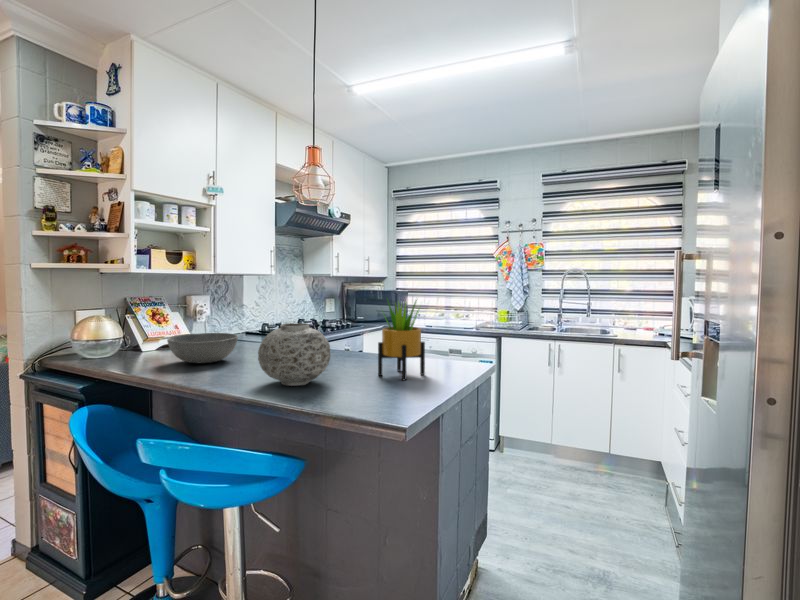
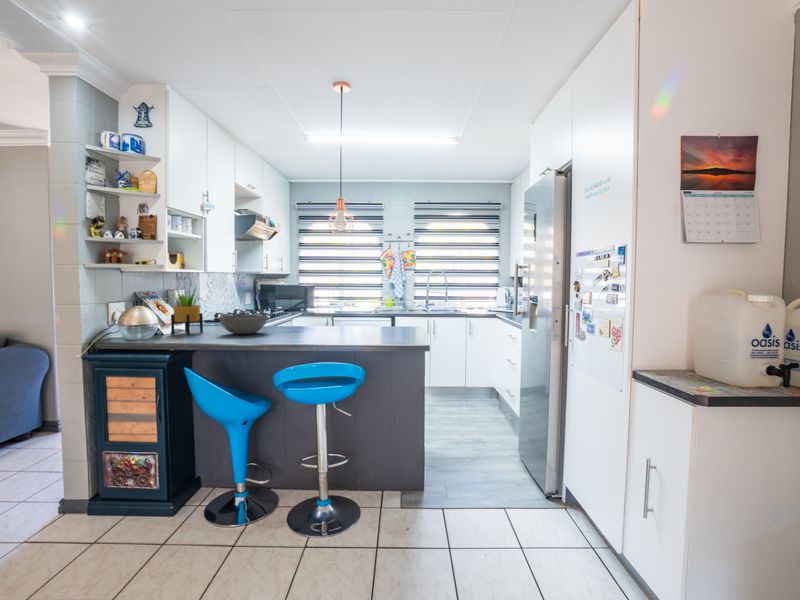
potted plant: present [378,299,425,380] -> present [171,289,203,335]
vase: present [258,323,331,386] -> none [318,301,360,337]

